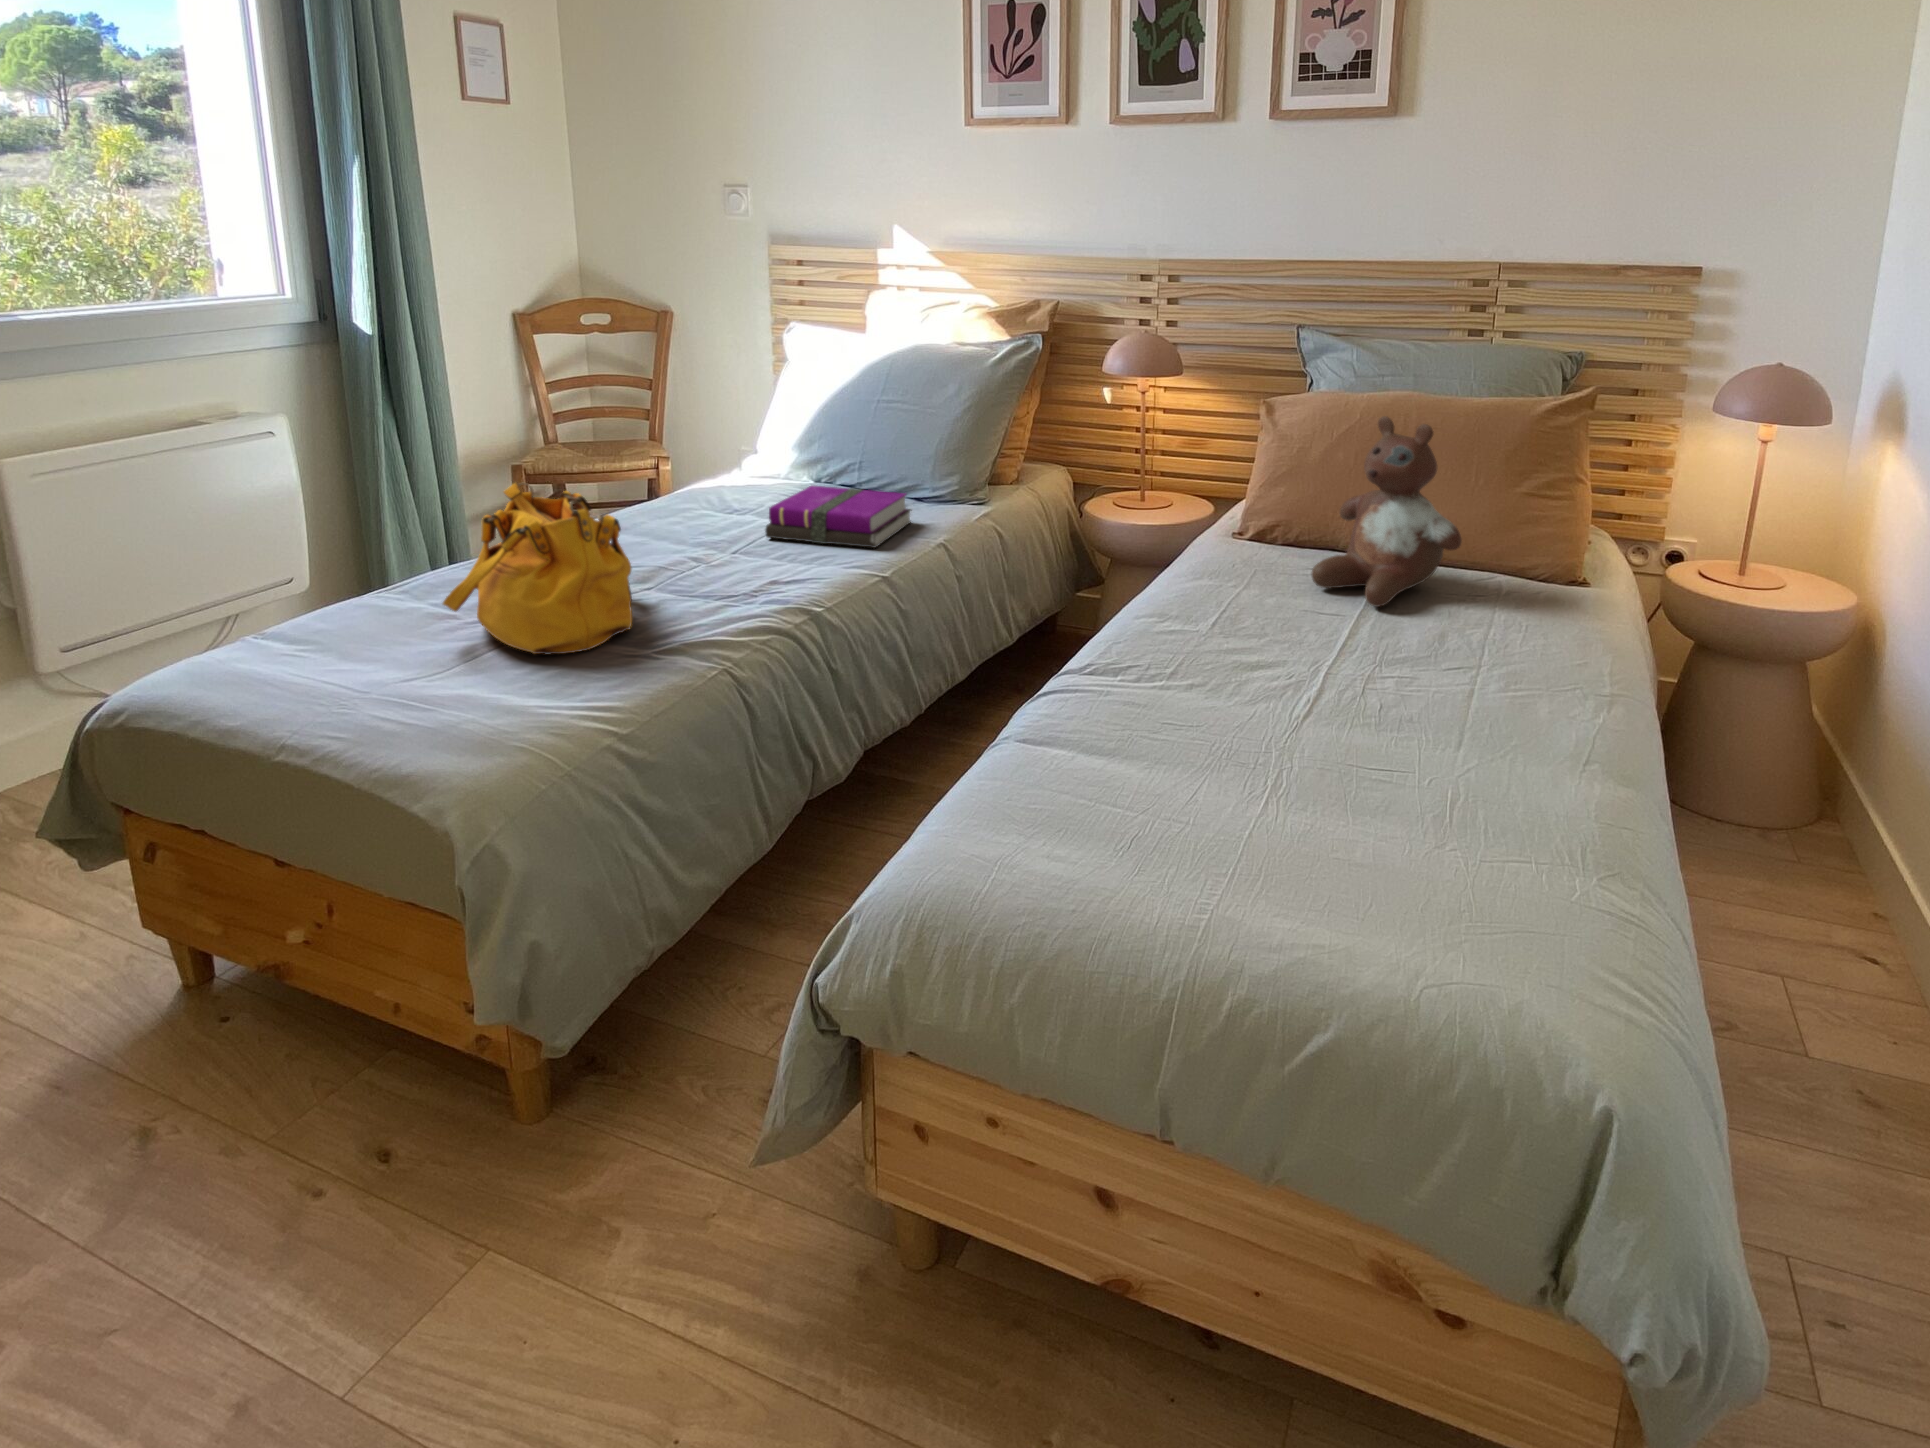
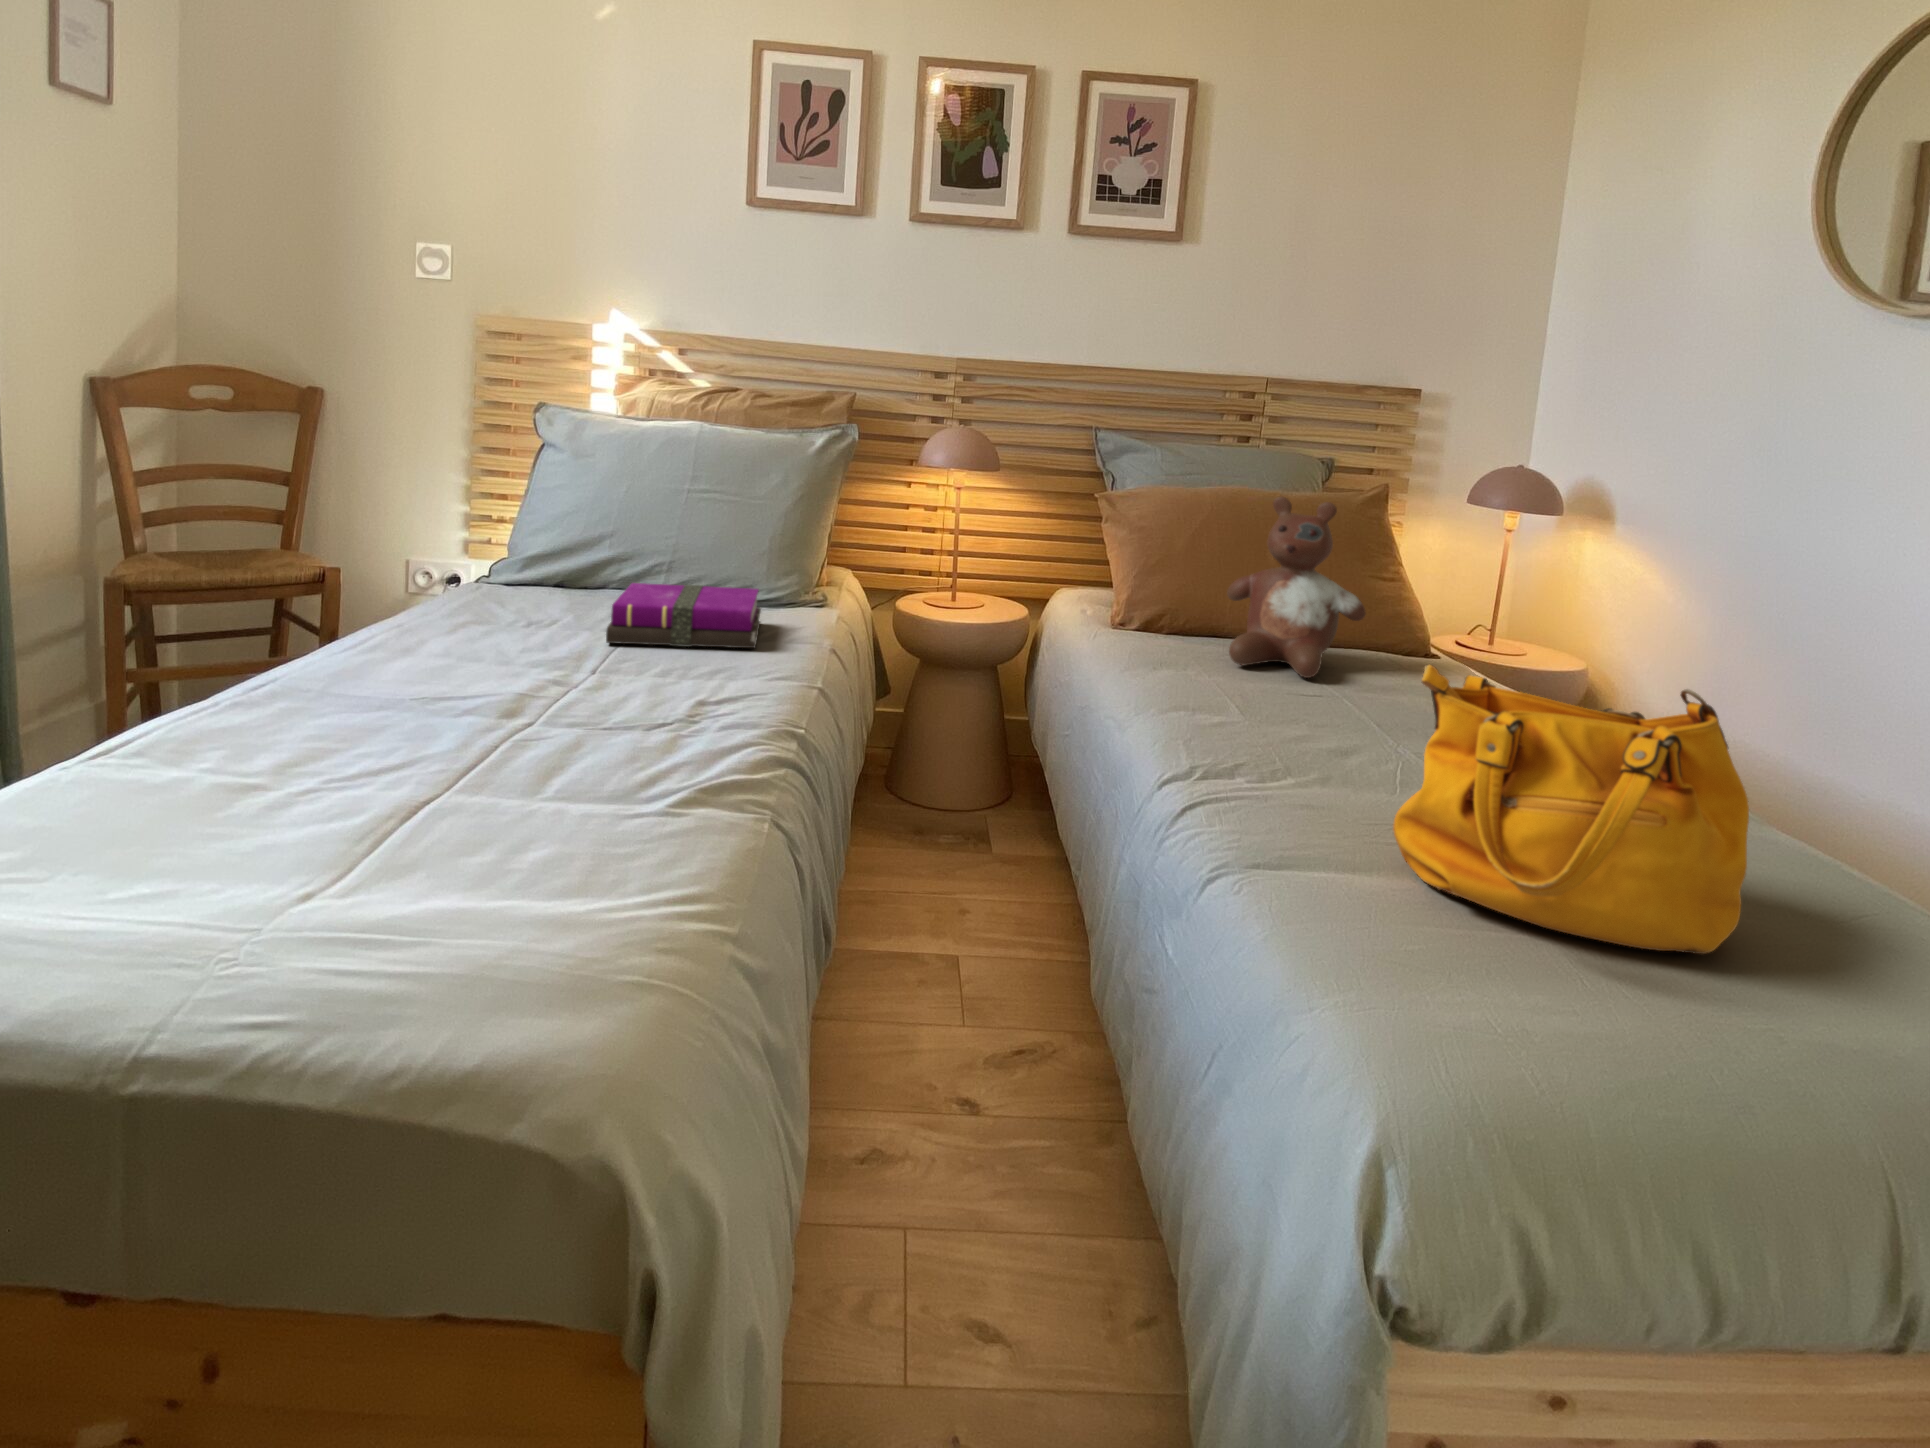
handbag: present [443,483,632,655] -> present [1393,665,1749,954]

